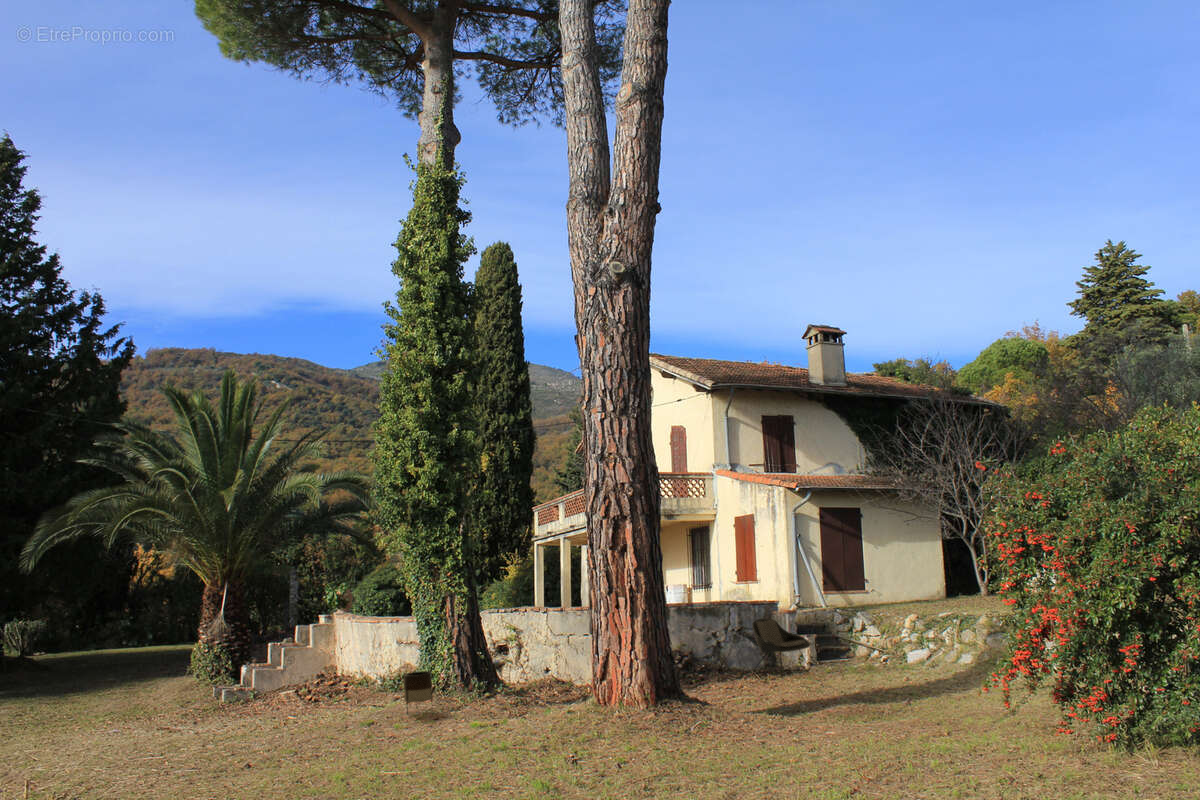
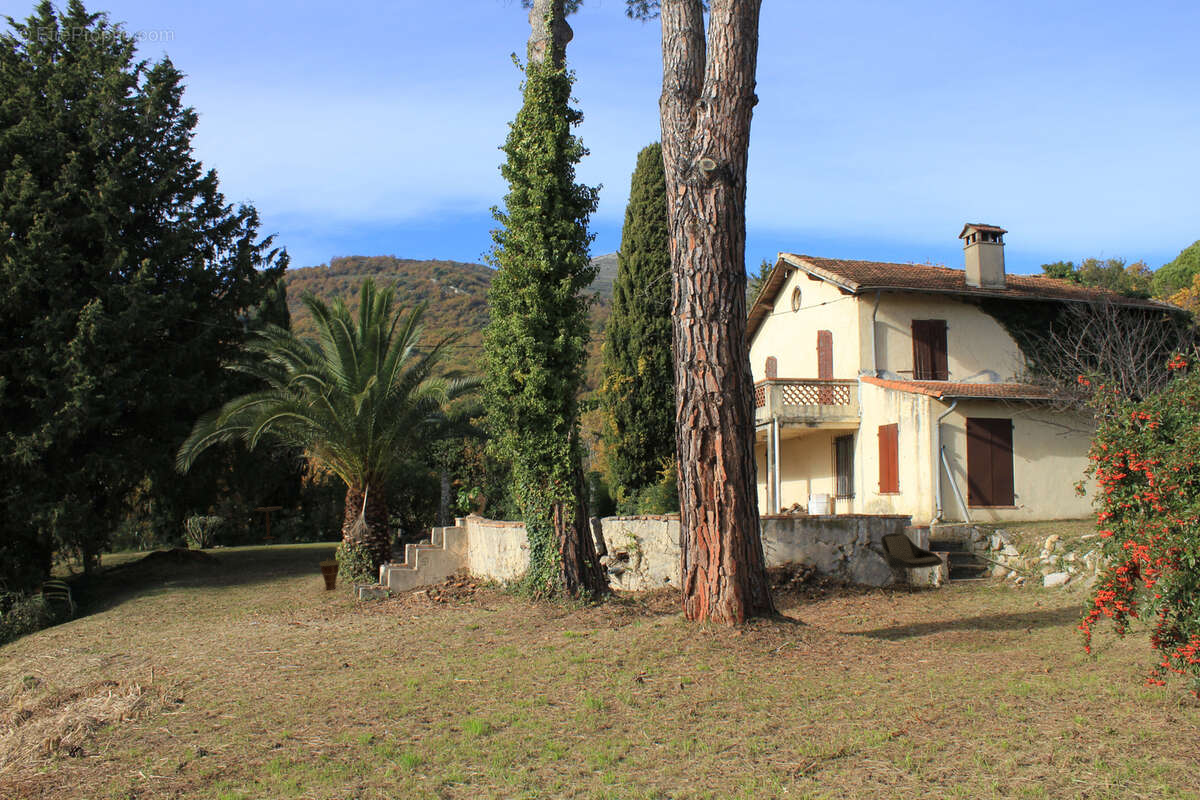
pedestal table: none [64,613,100,650] -> present [254,507,282,539]
basket: none [173,663,200,700] -> present [320,557,342,590]
planter: present [404,671,432,708] -> none [513,575,541,615]

